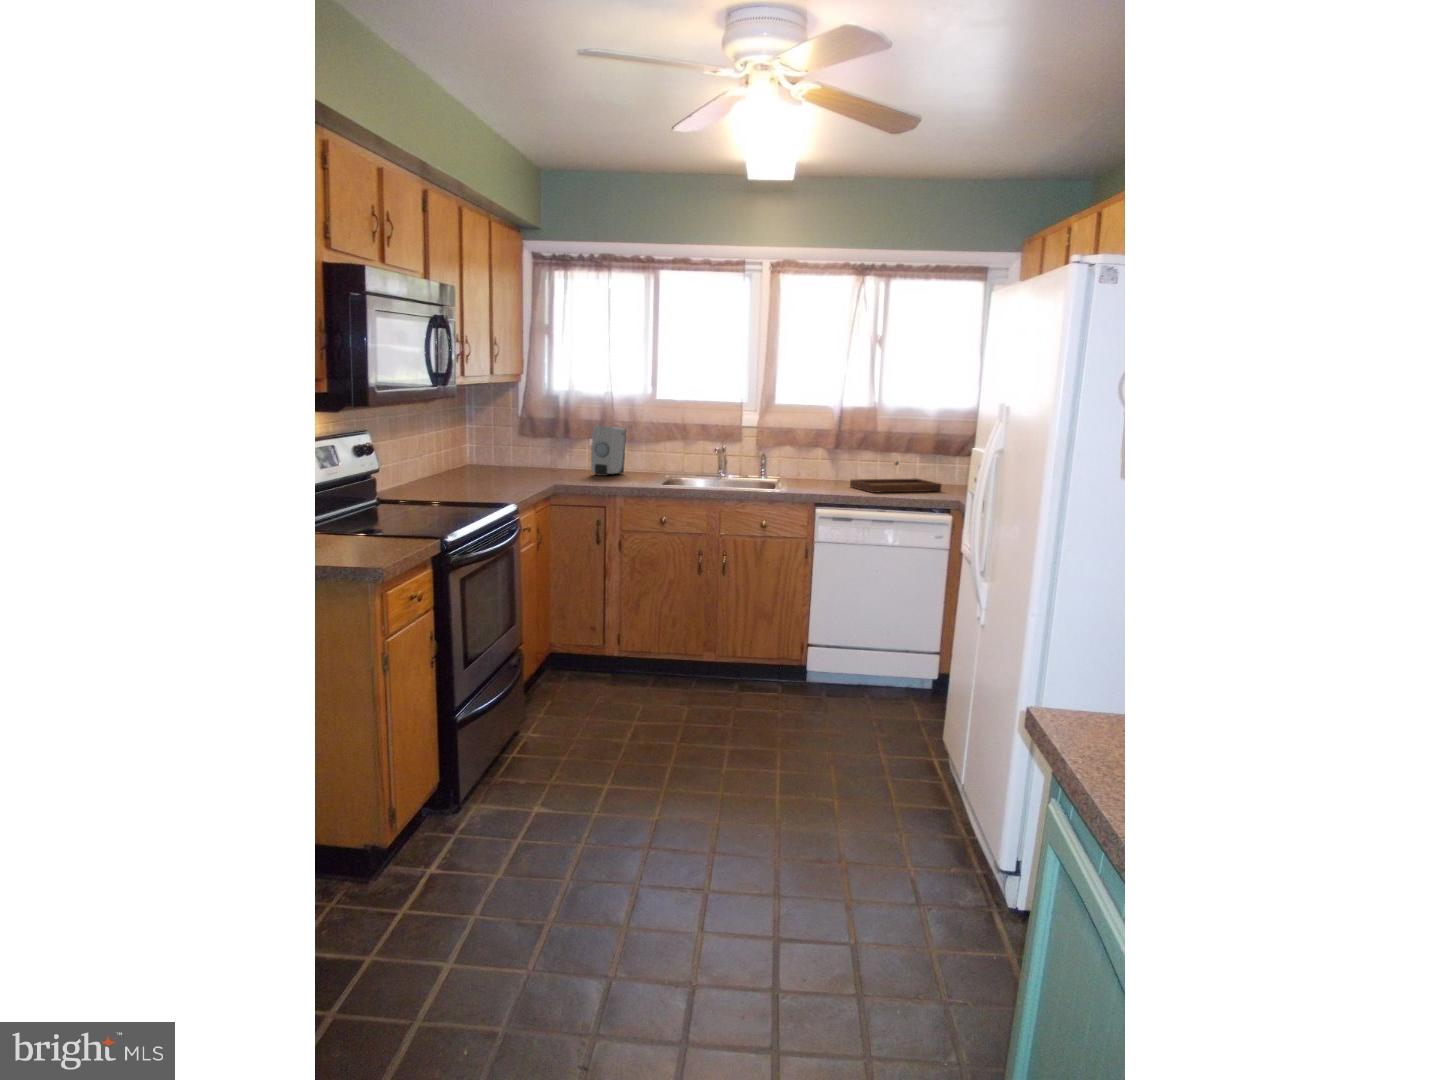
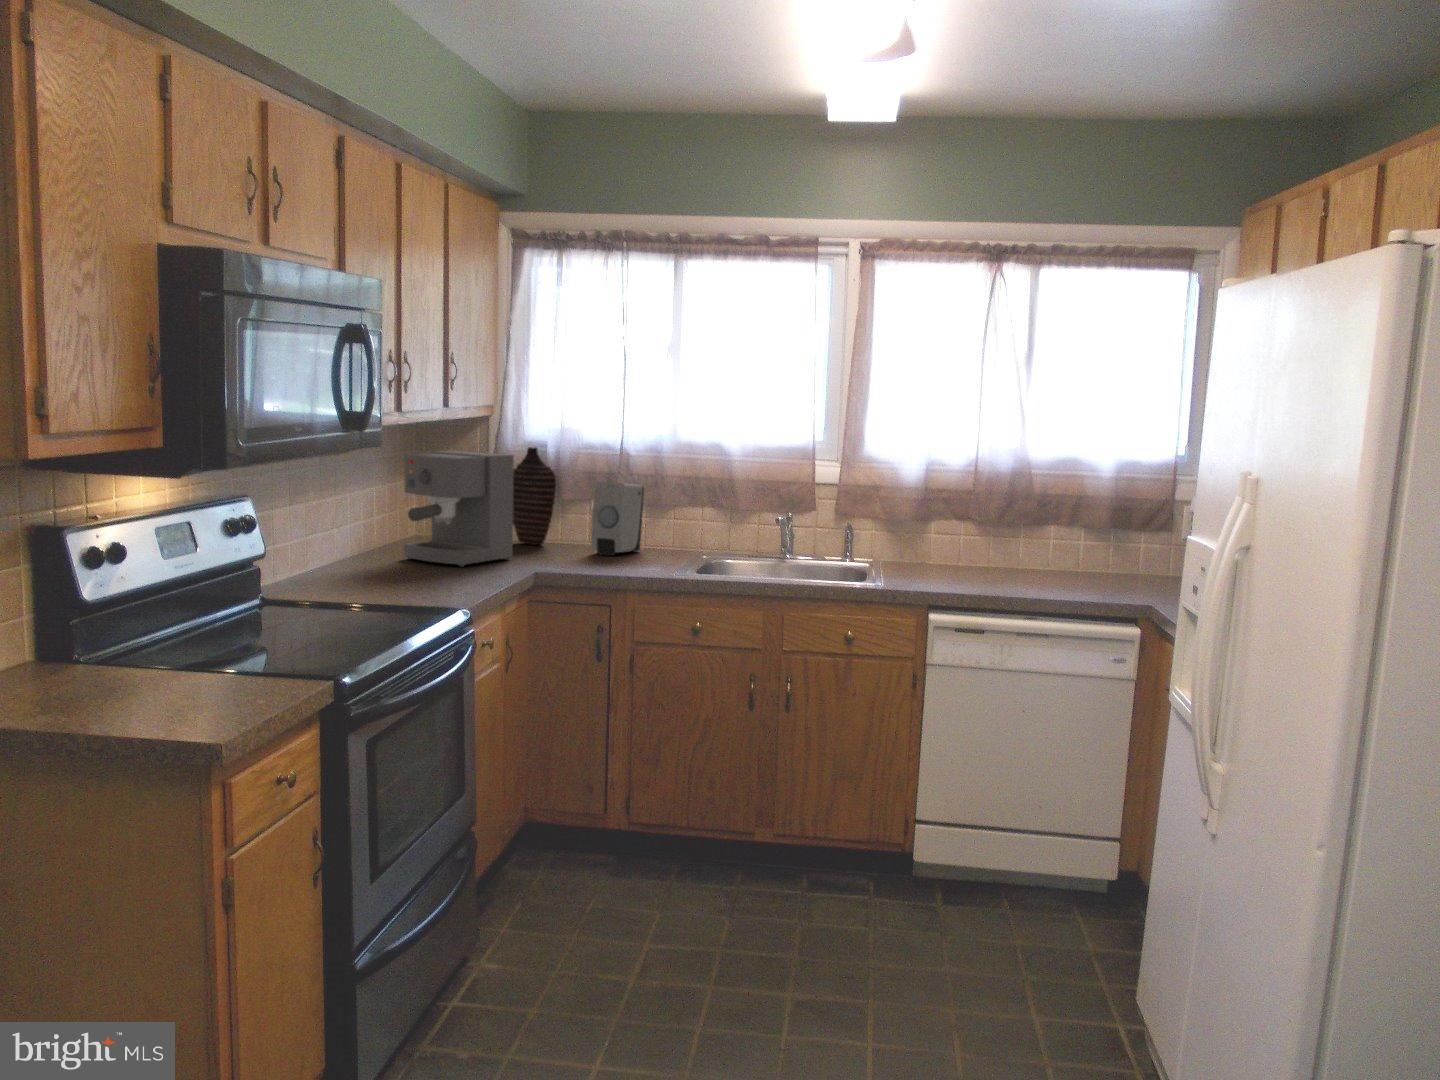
decorative vase: none [531,403,566,470] -> present [513,447,556,545]
coffee maker: none [464,405,538,482] -> present [404,451,514,567]
tray: present [850,461,941,493] -> none [979,538,1120,587]

